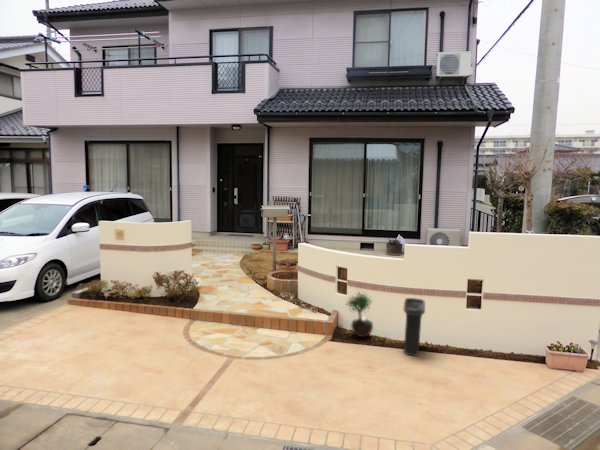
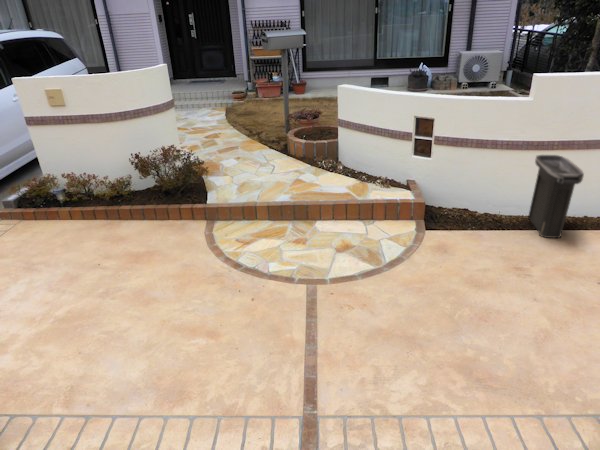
potted tree: present [346,293,373,337] -> none [444,149,492,217]

